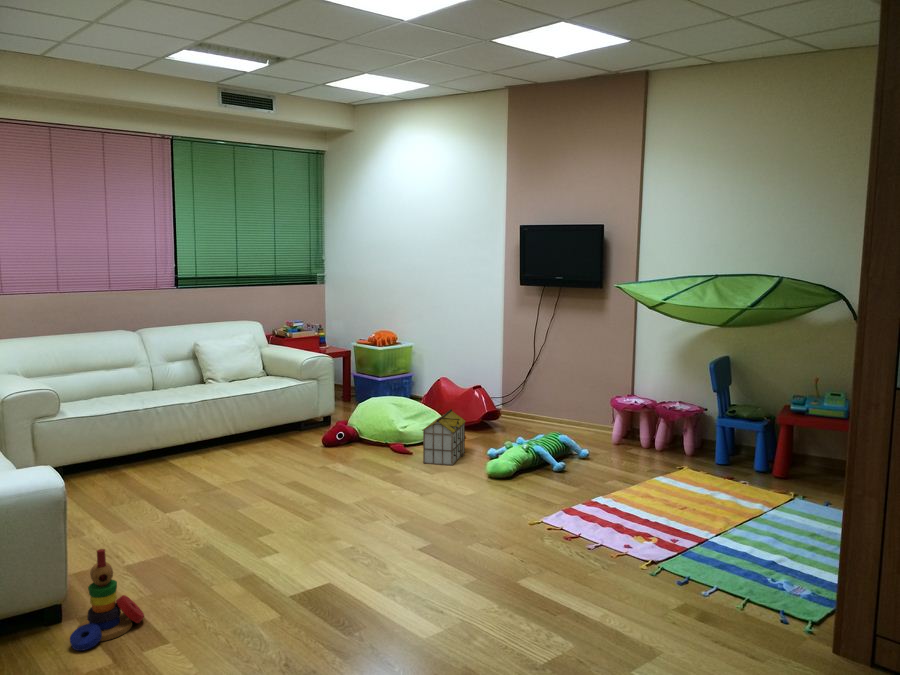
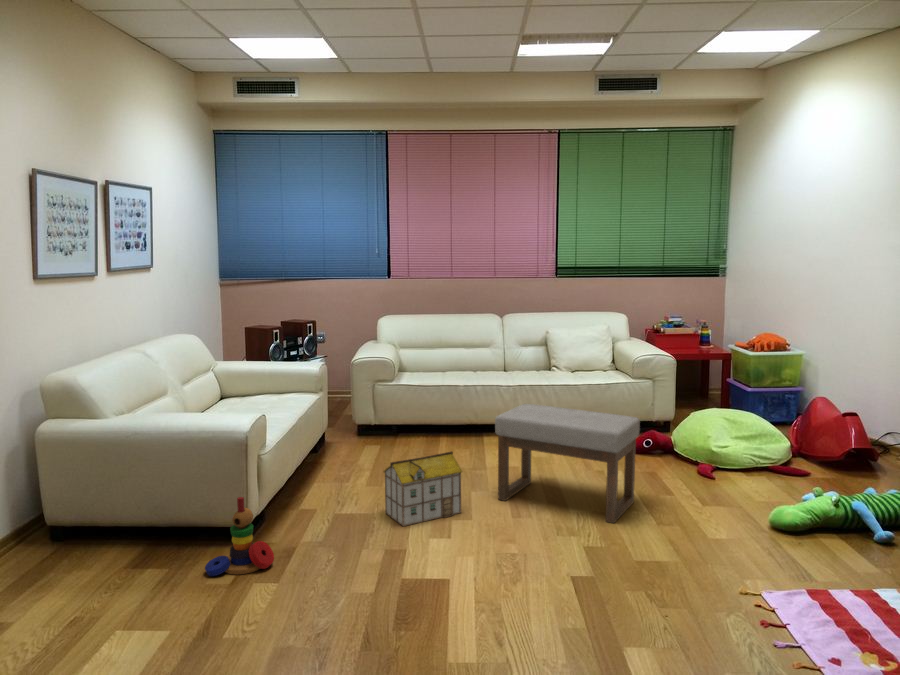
ottoman: none [266,406,391,506] -> present [495,404,640,523]
toy house: present [422,409,466,465] -> present [383,451,462,526]

